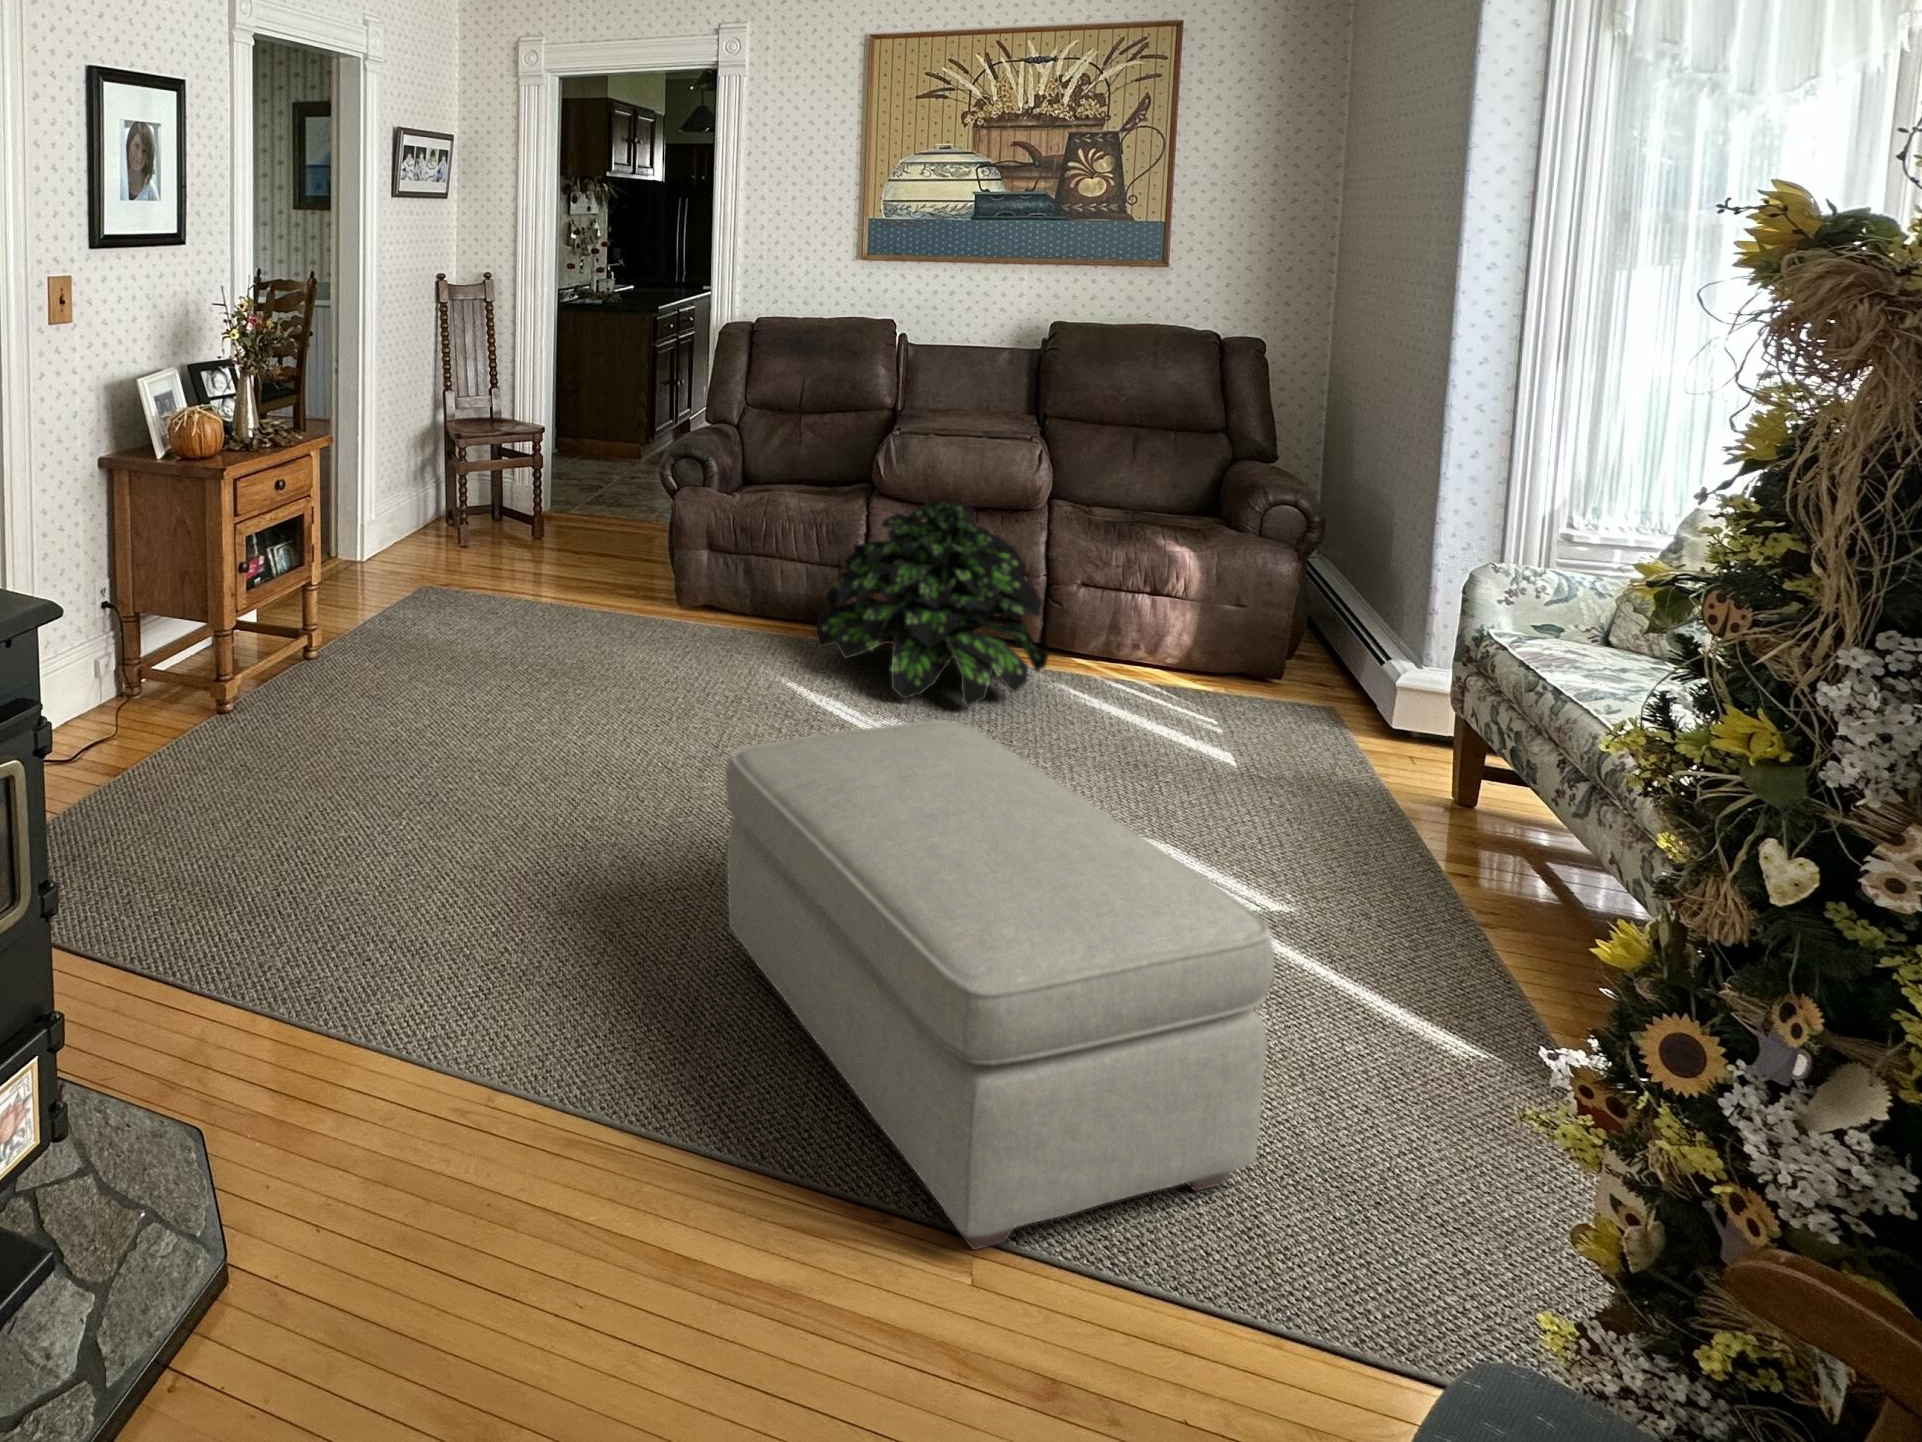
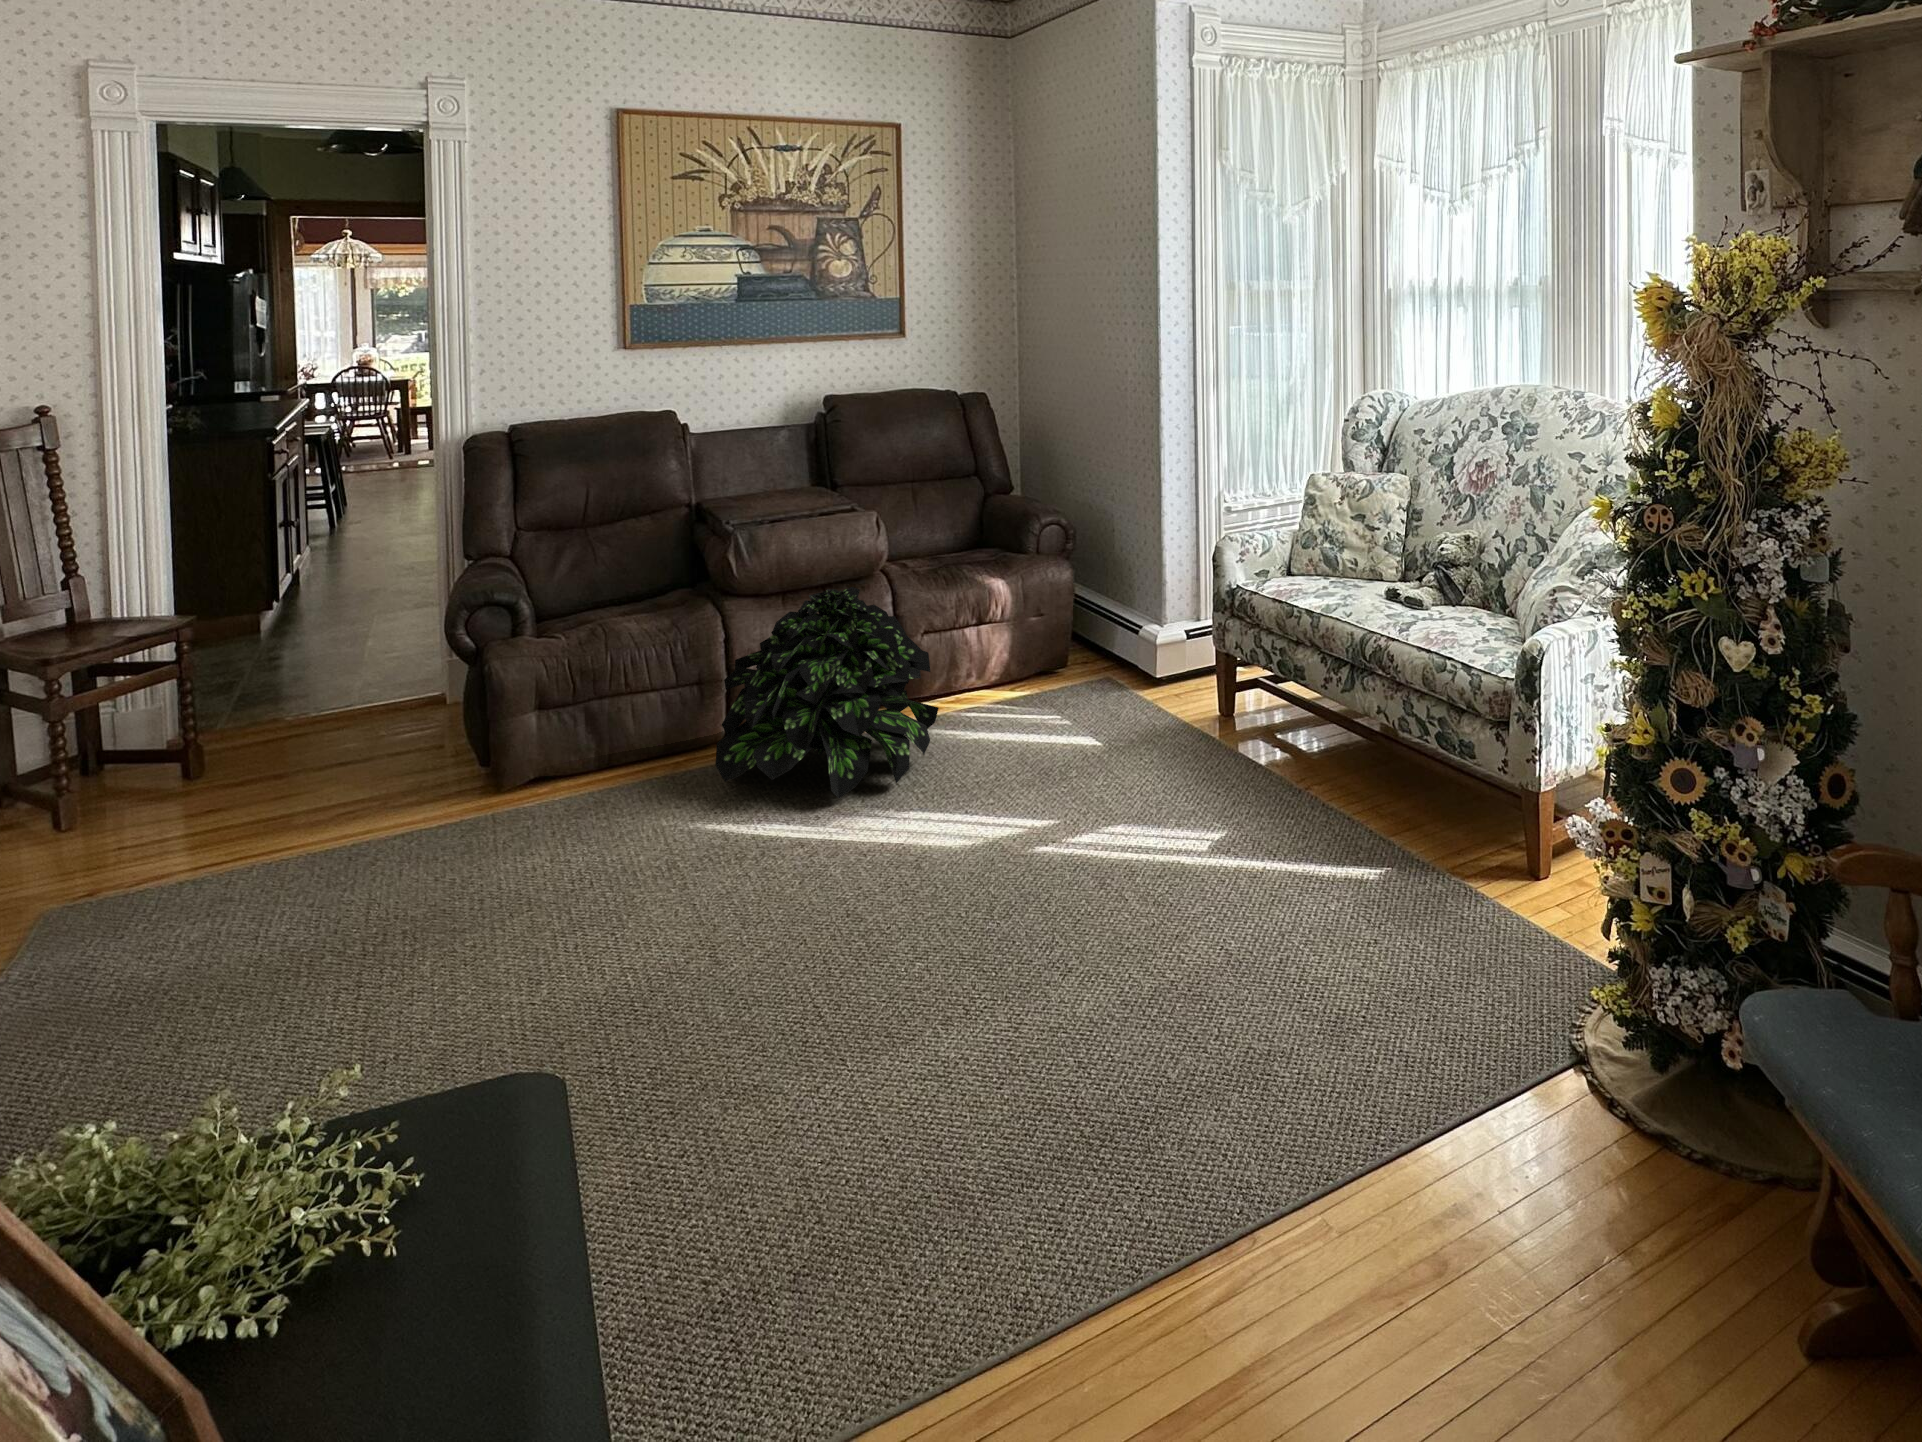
ottoman: present [725,720,1274,1250] -> none [917,766,1359,1155]

